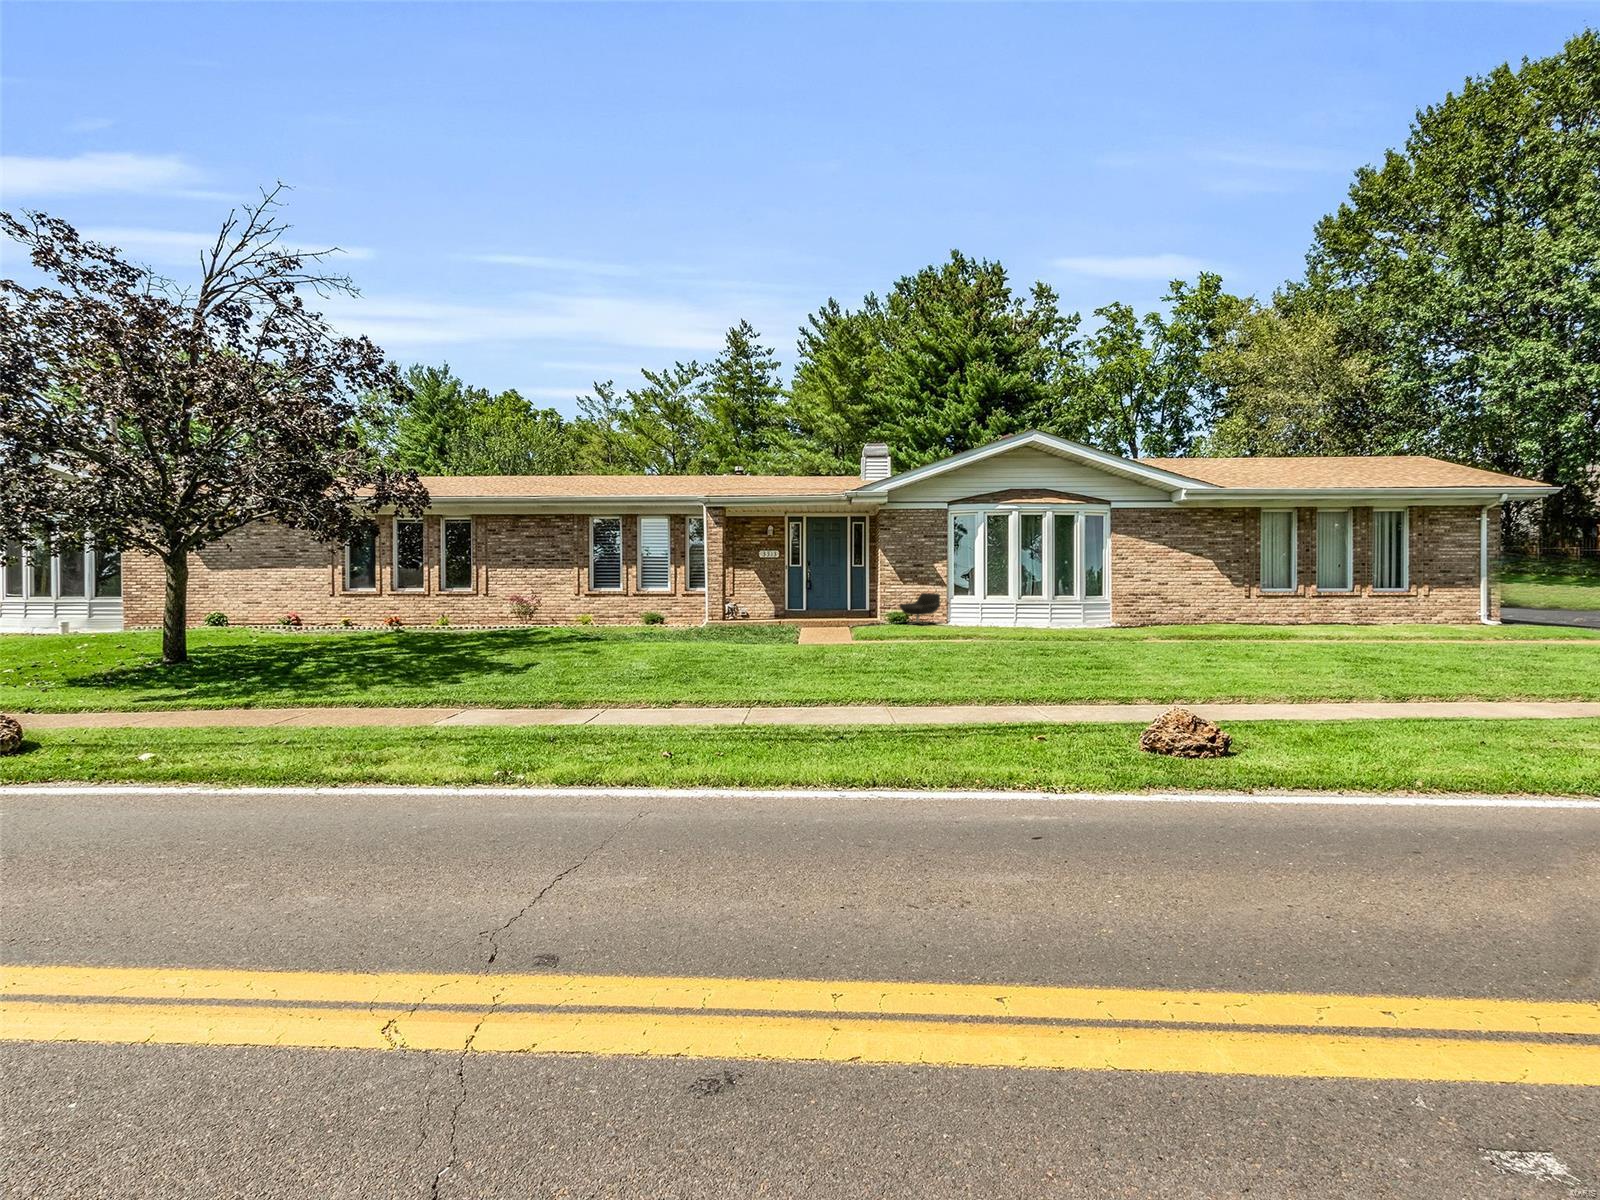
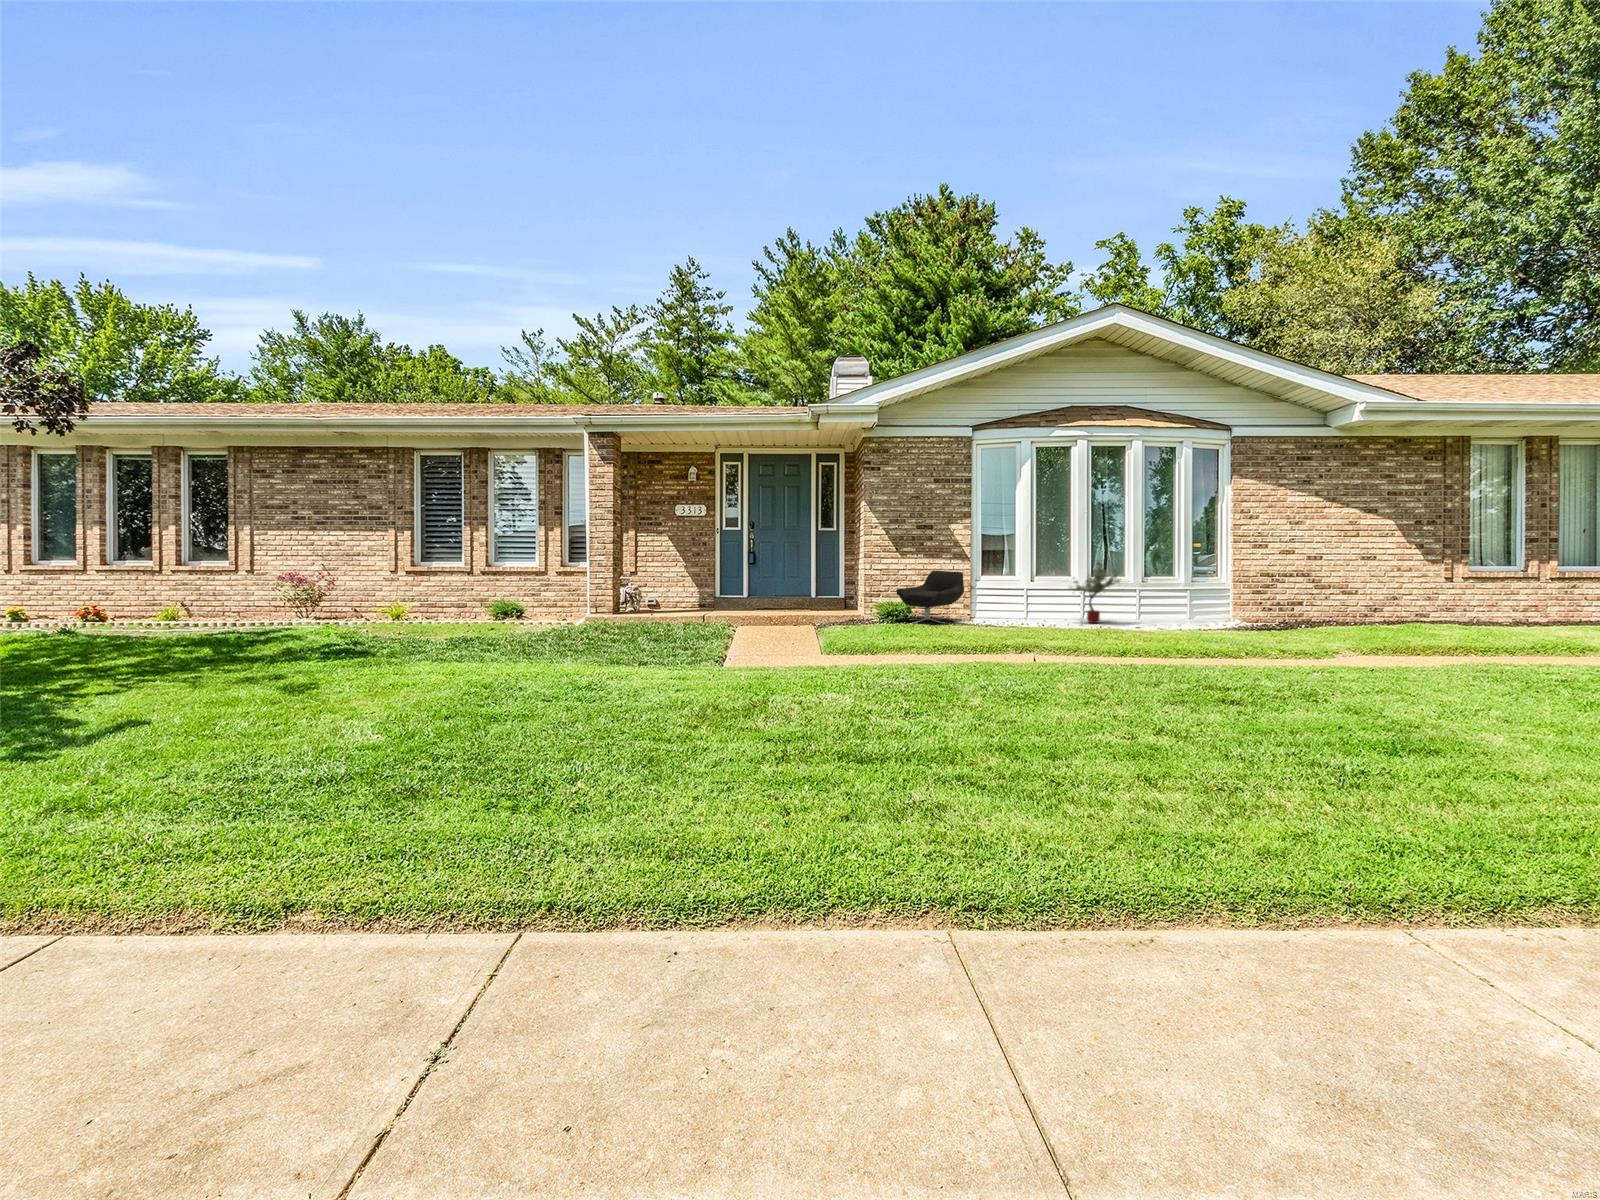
potted tree: none [1003,585,1036,625] -> present [1071,561,1121,623]

